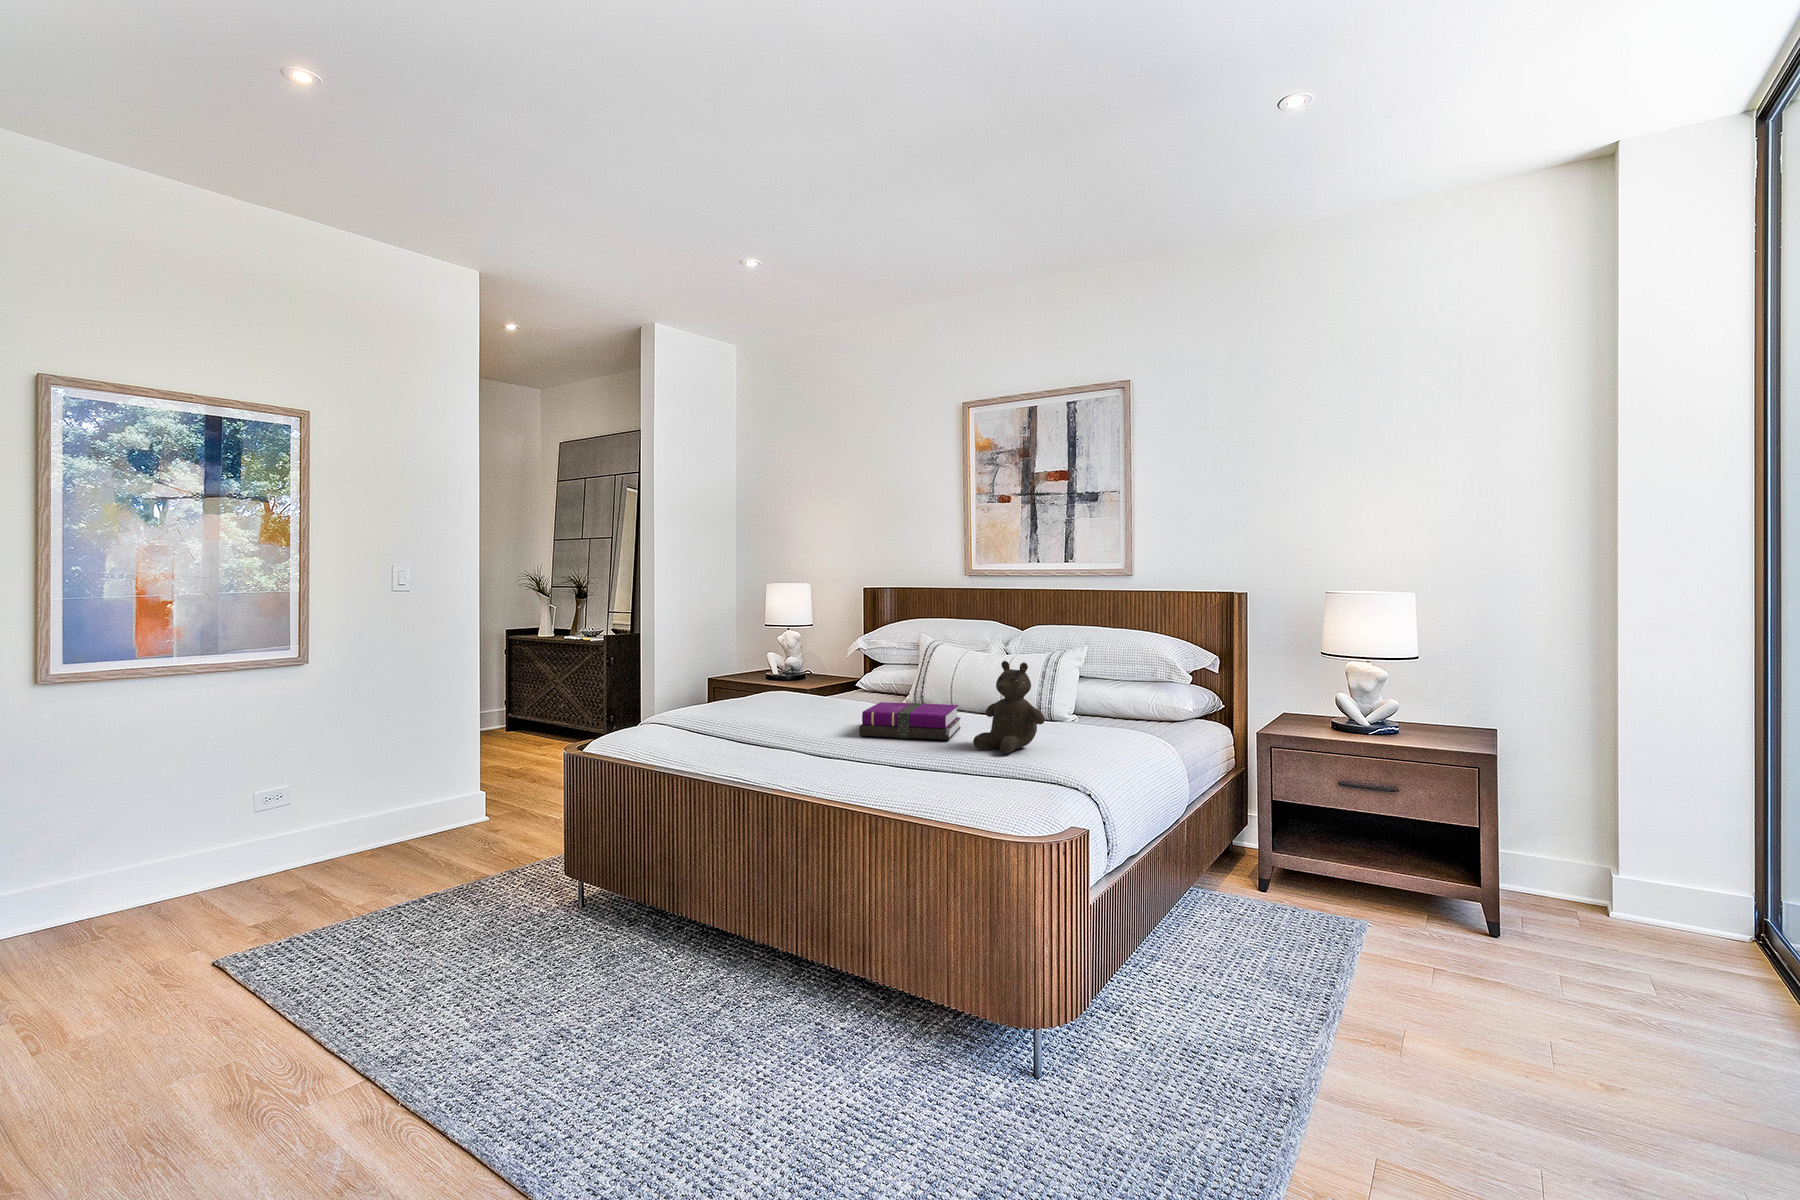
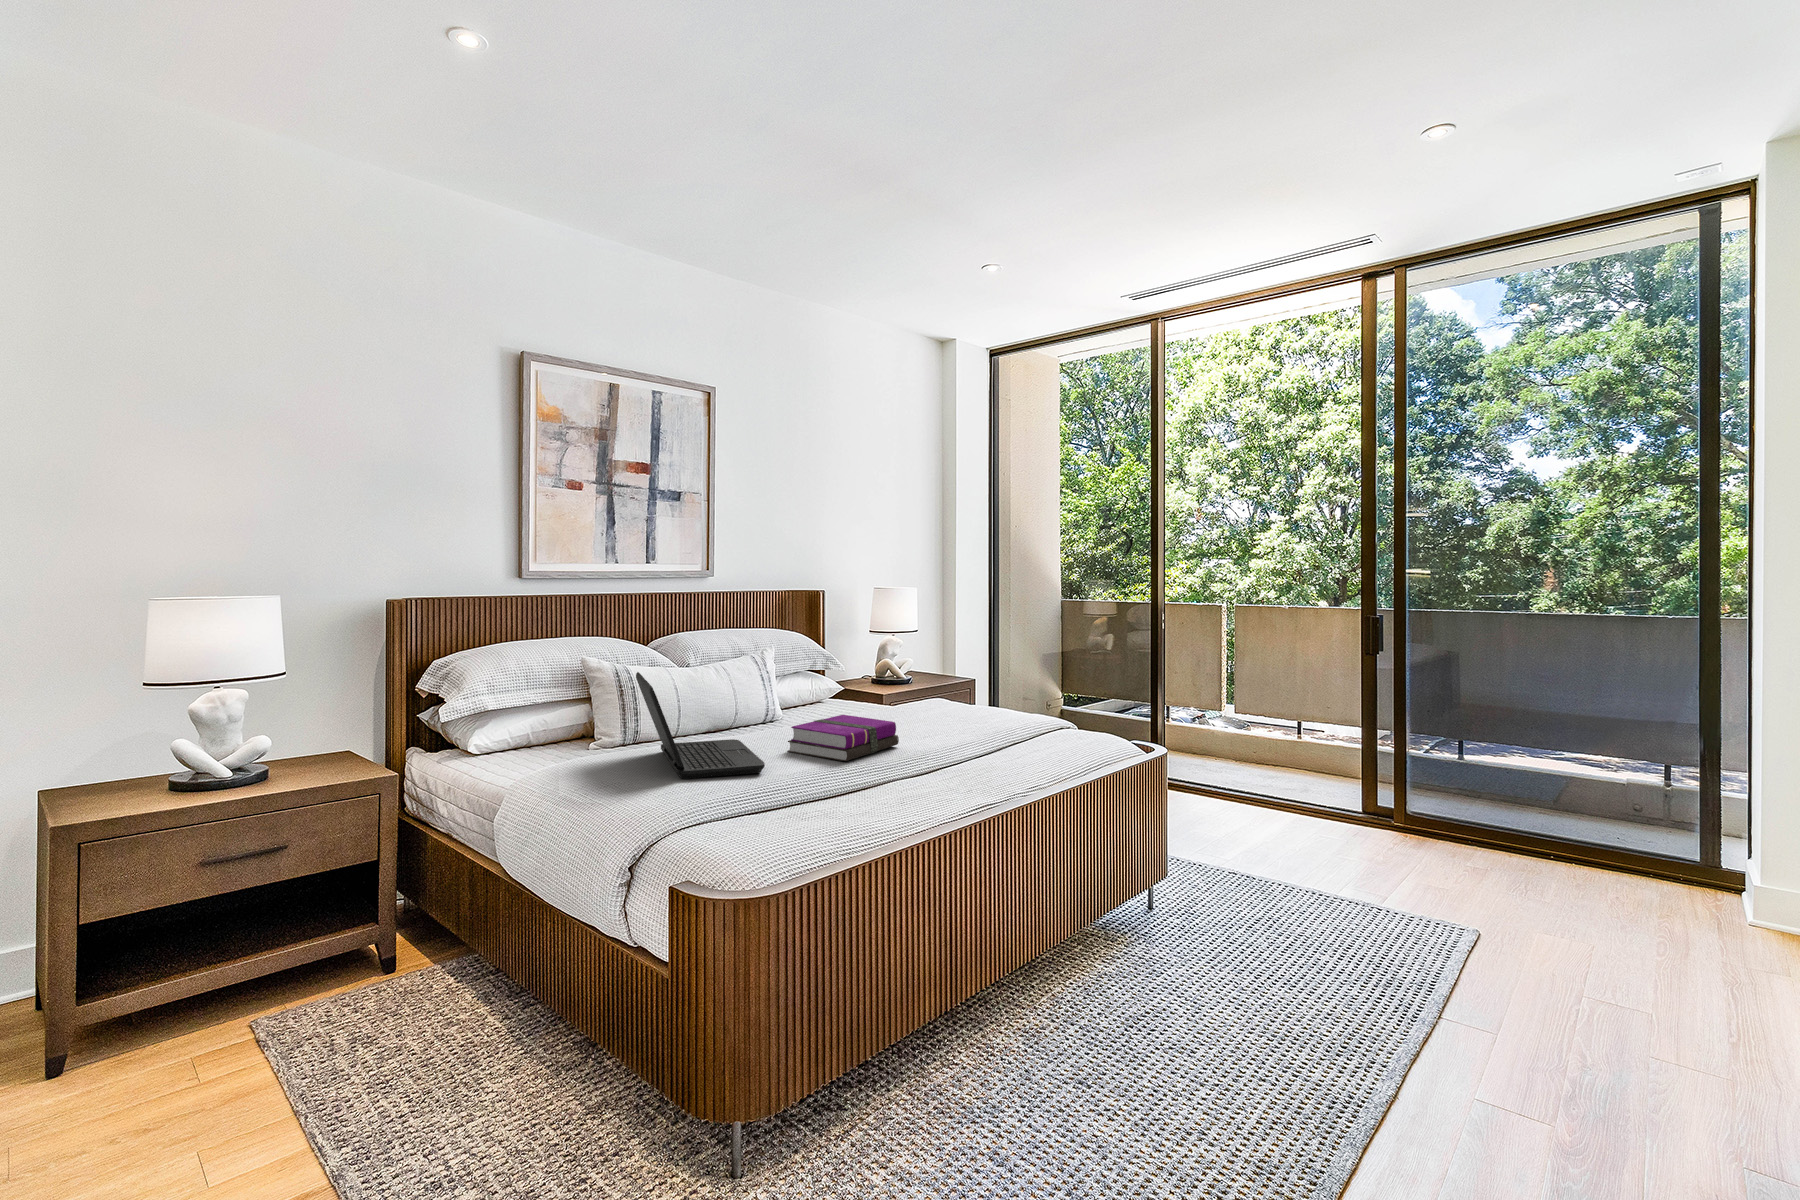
laptop: none [743,642,871,726] -> present [636,672,765,779]
teddy bear: present [973,661,1045,754] -> none [907,663,968,744]

